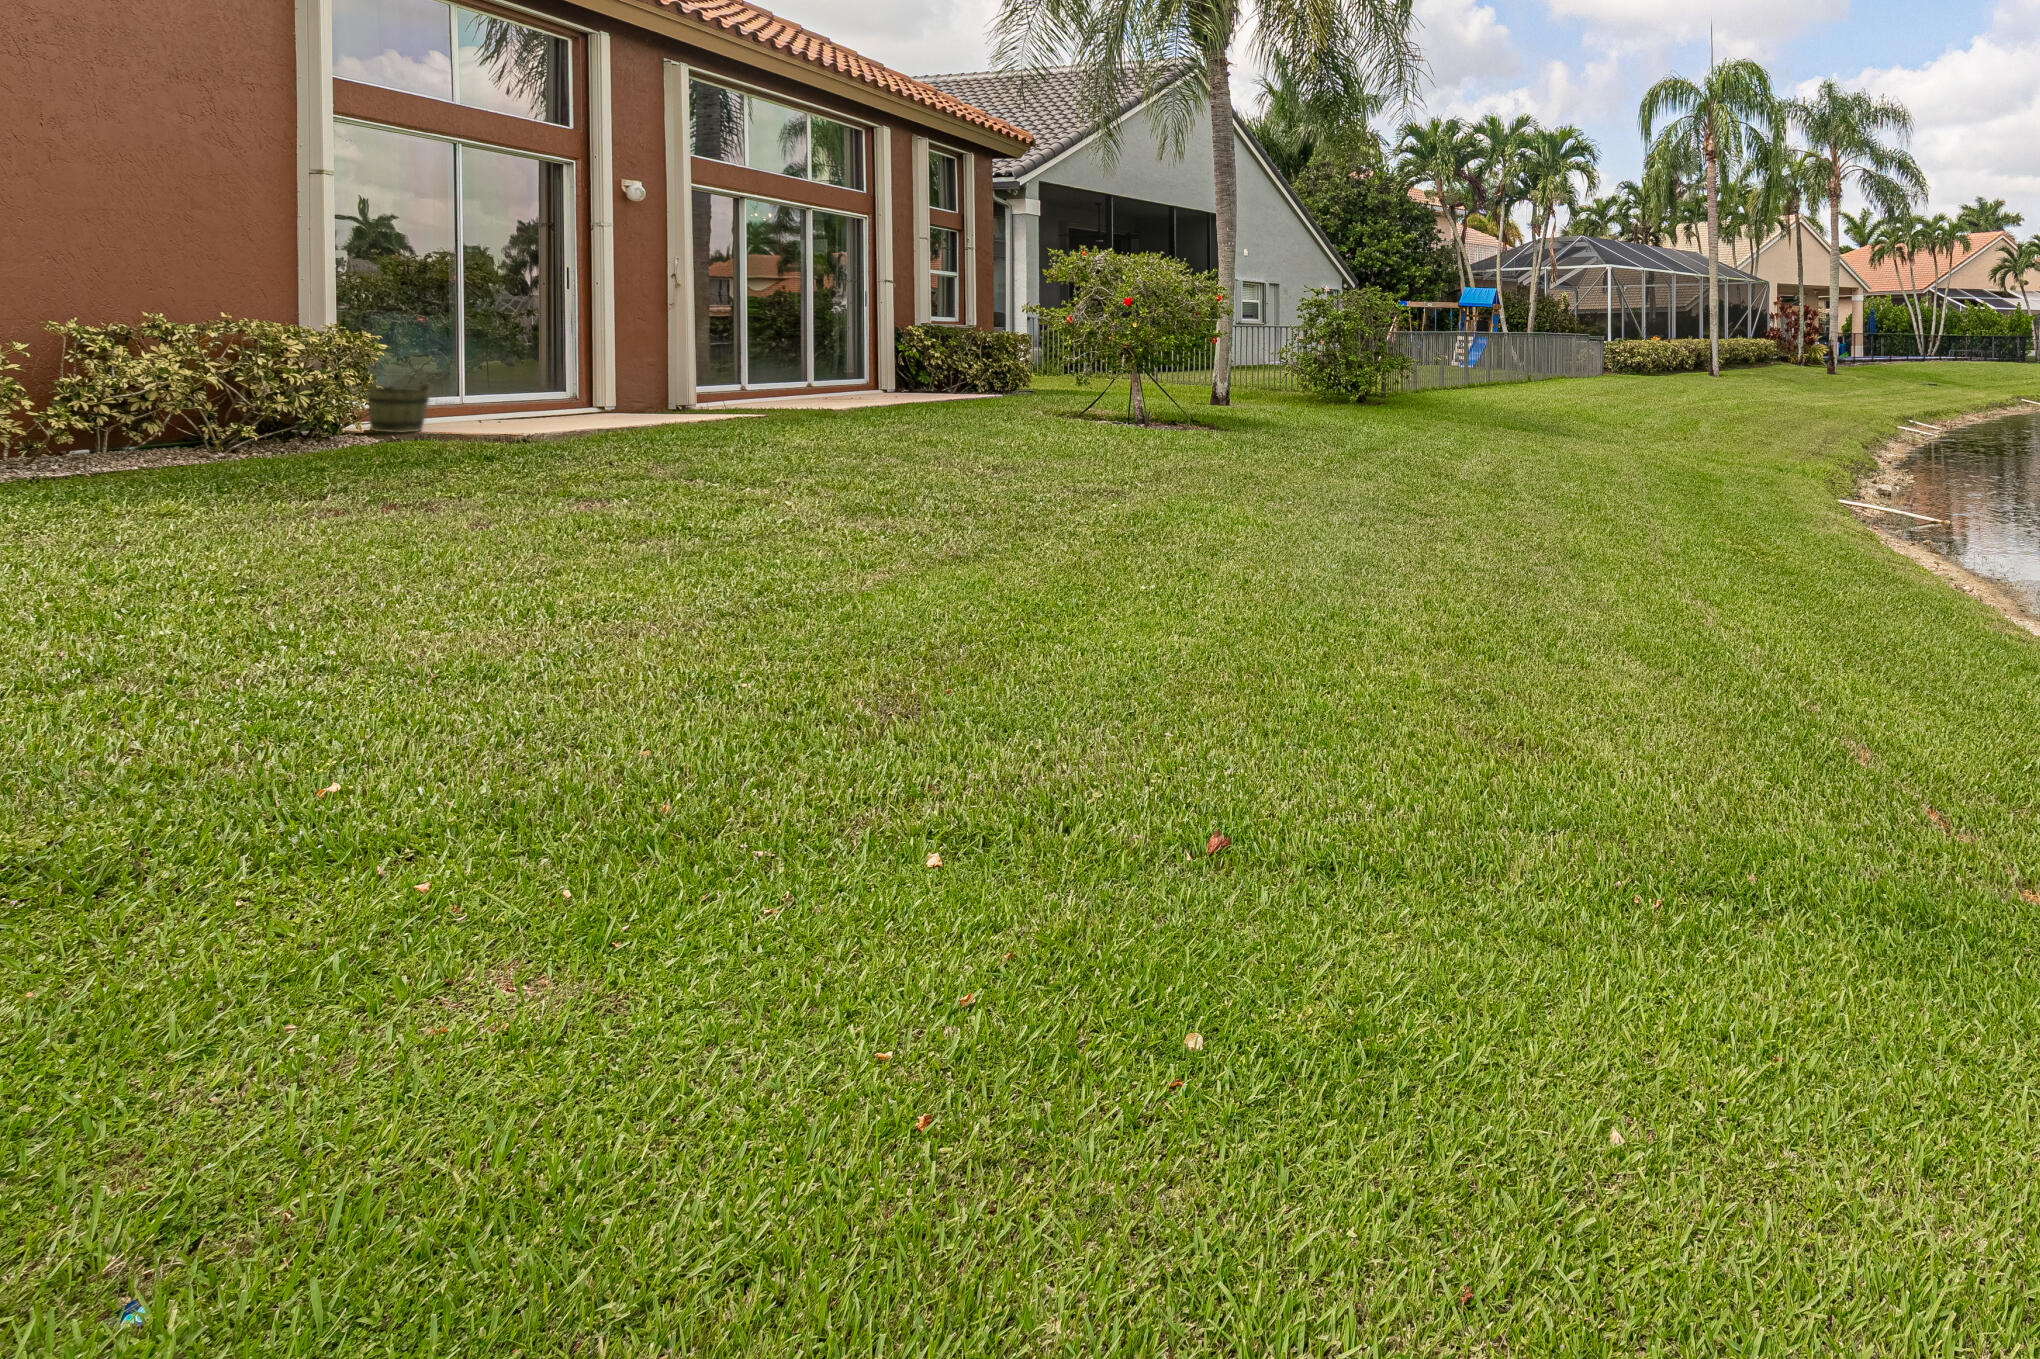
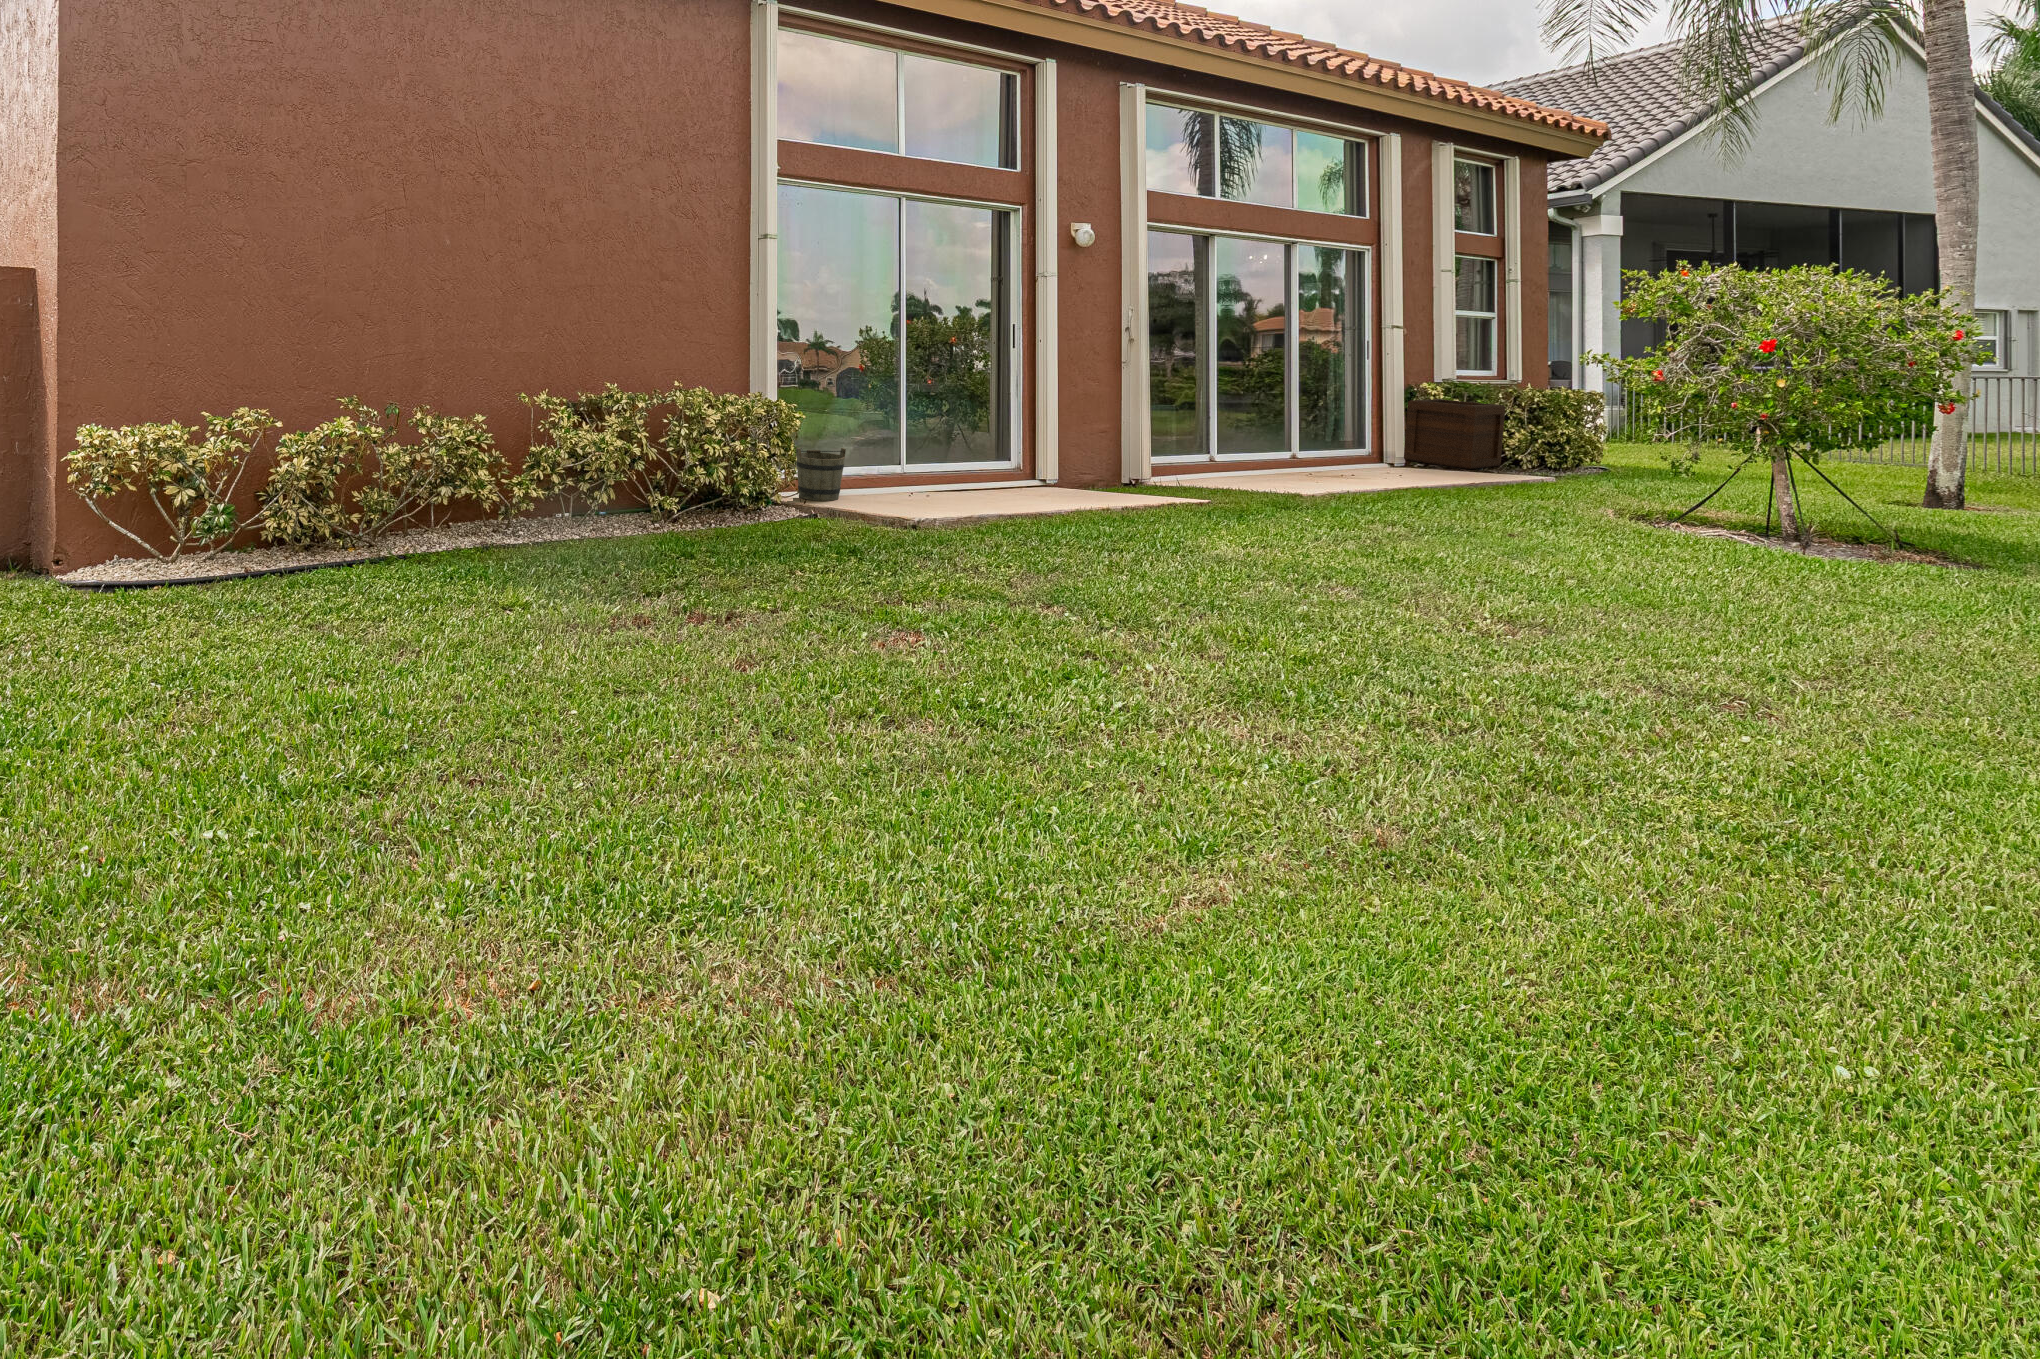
wooden crate: none [897,337,965,387] -> present [1404,399,1505,469]

